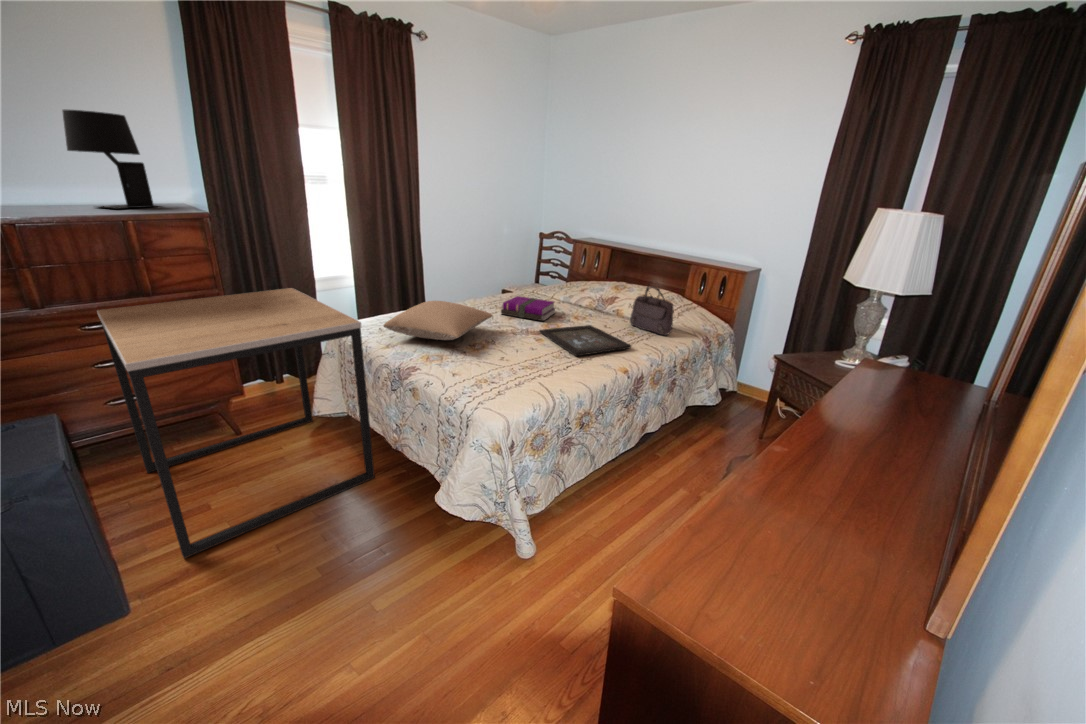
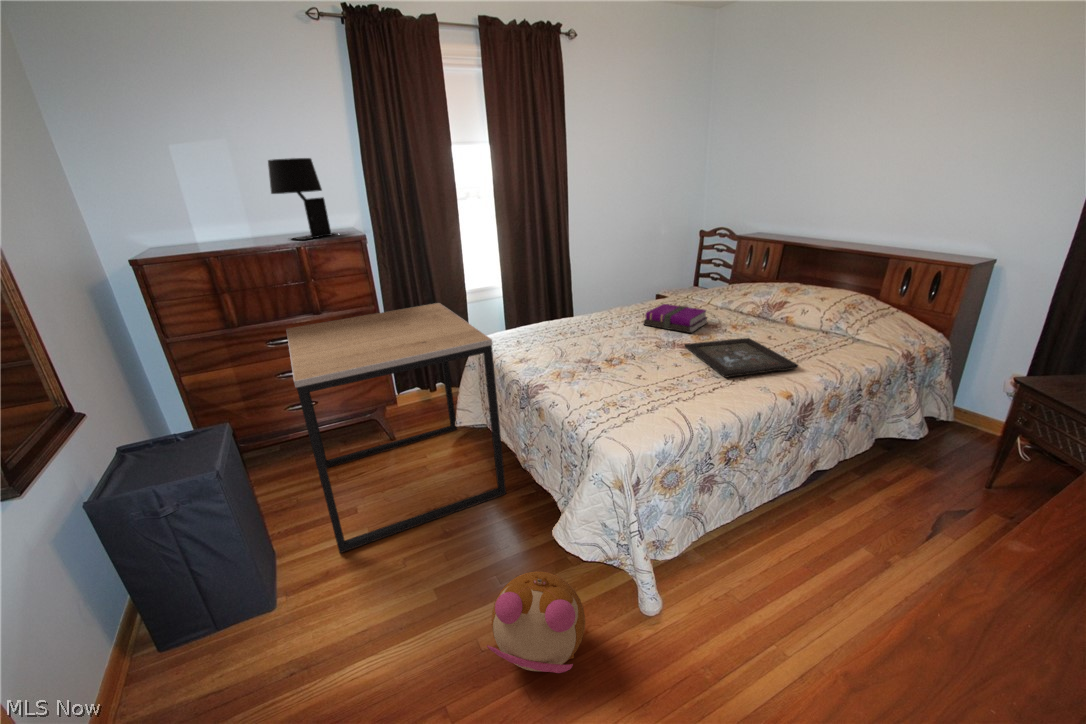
handbag: present [630,284,674,335] -> none [801,283,861,352]
pillow: present [384,301,493,340] -> none [517,313,632,357]
plush toy: none [377,538,470,632] -> present [487,571,585,673]

